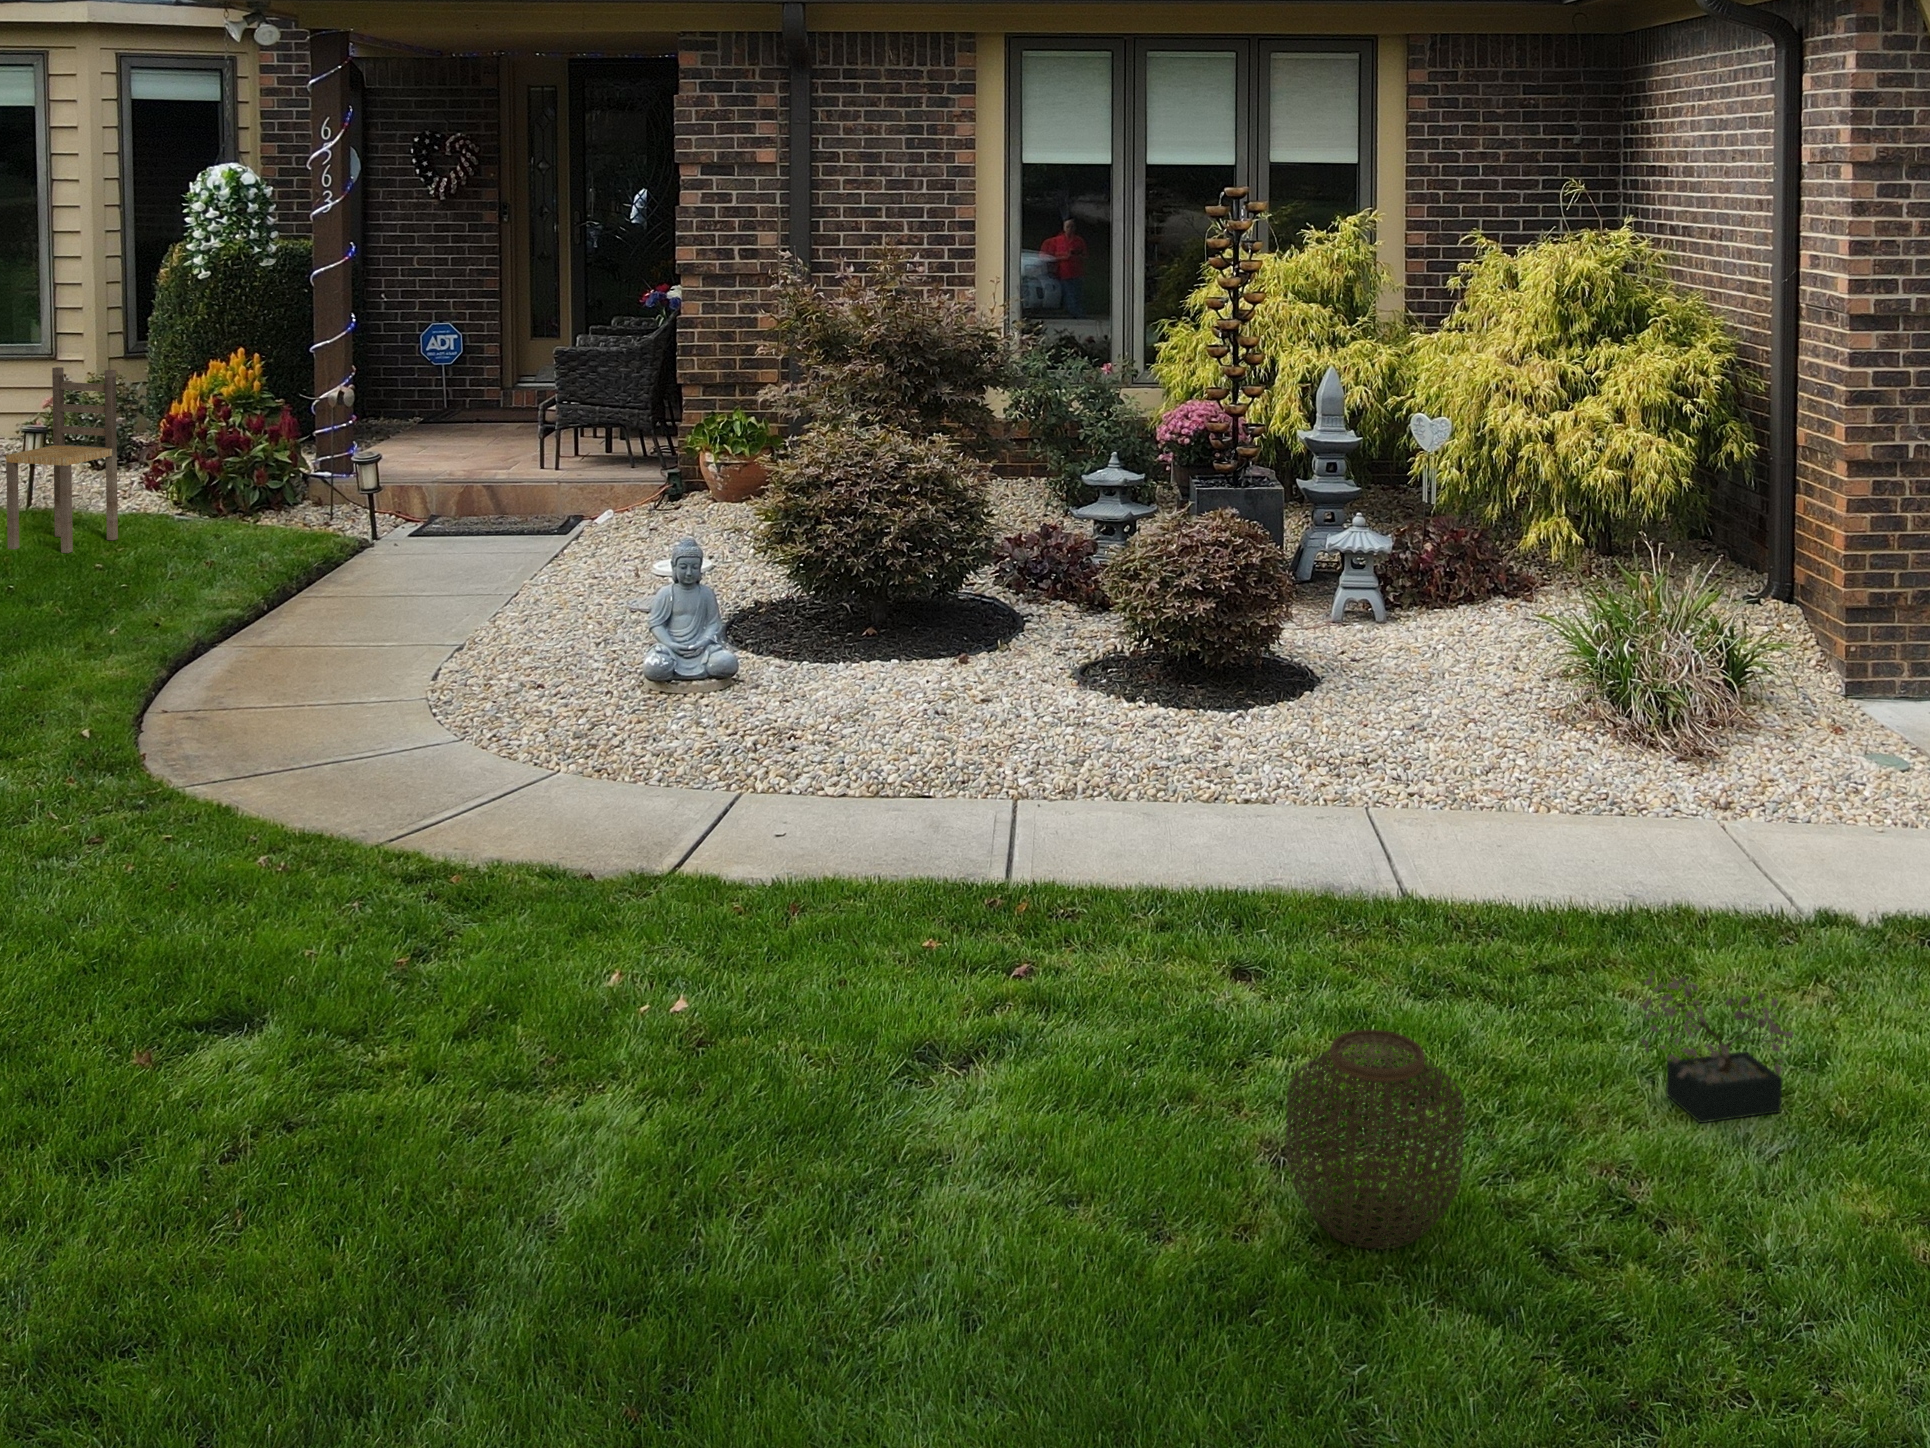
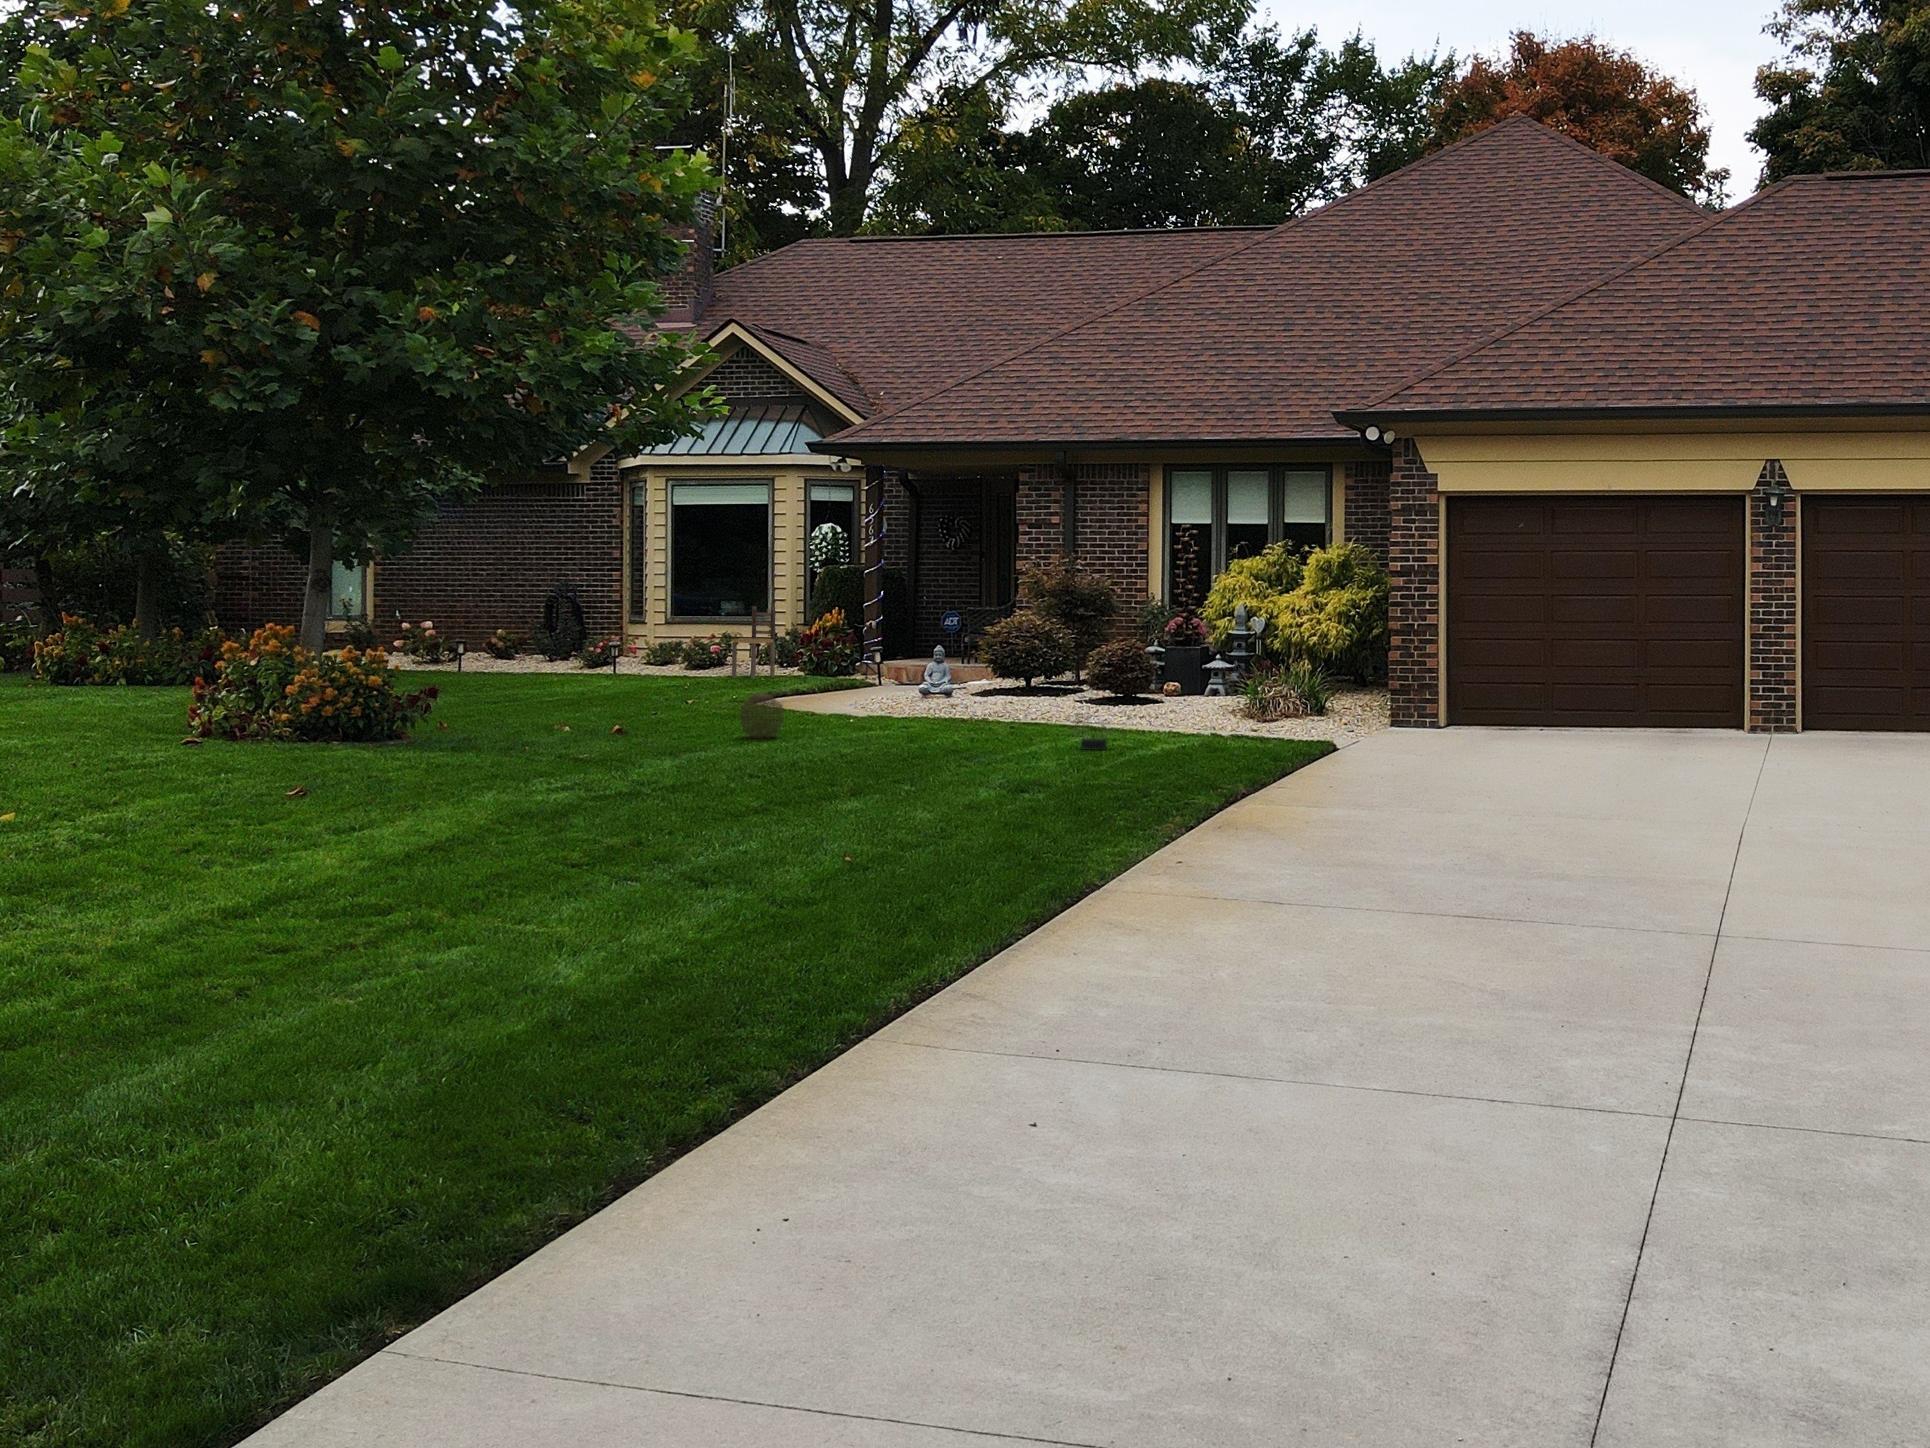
woven basket: present [1286,1030,1465,1249] -> present [740,694,783,739]

